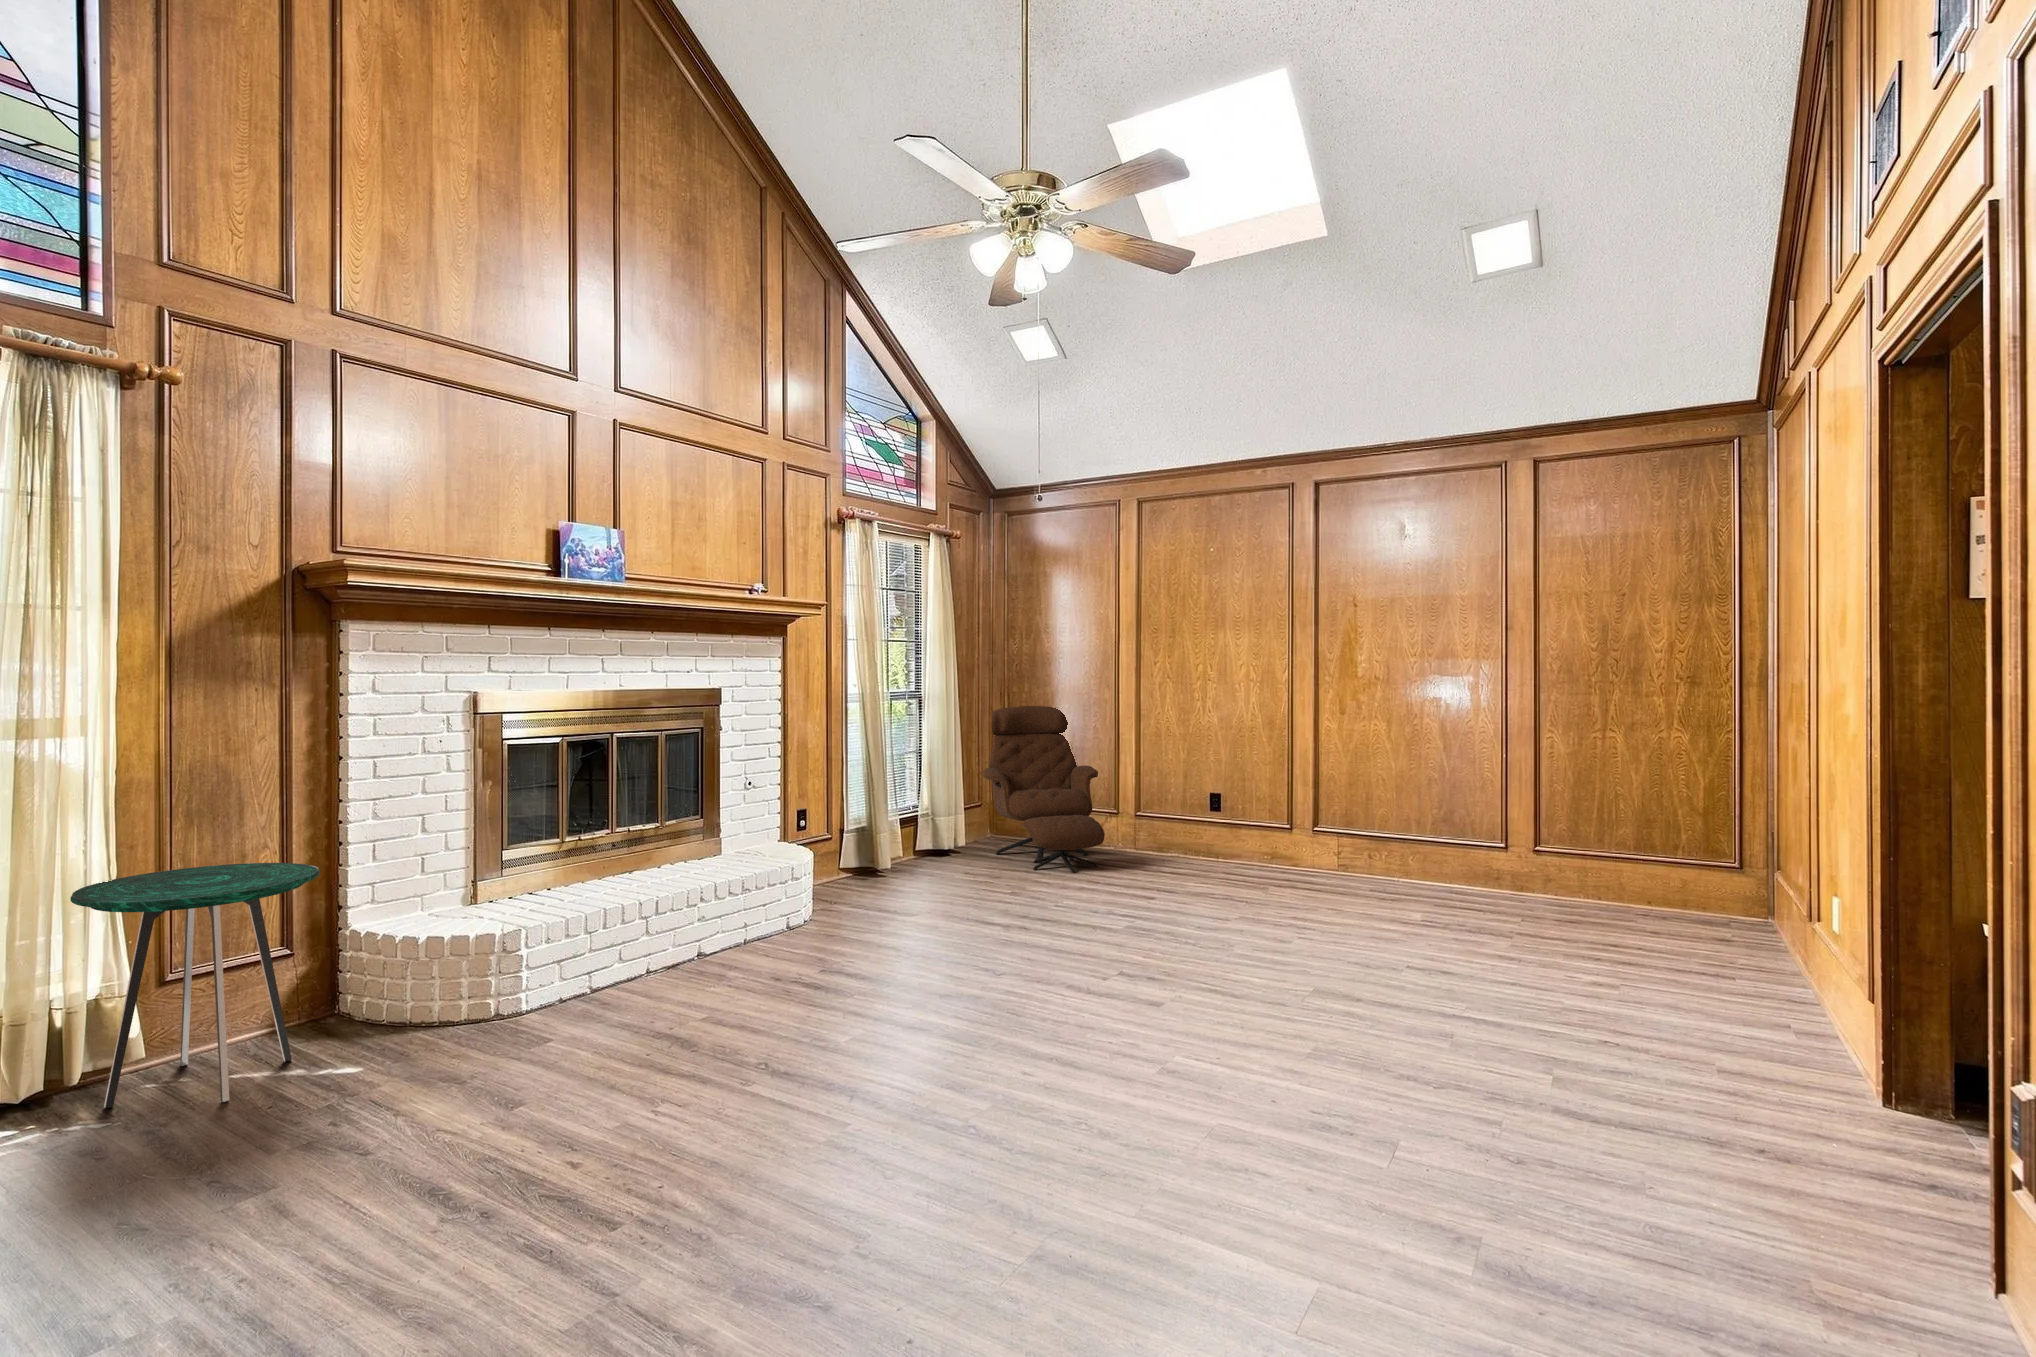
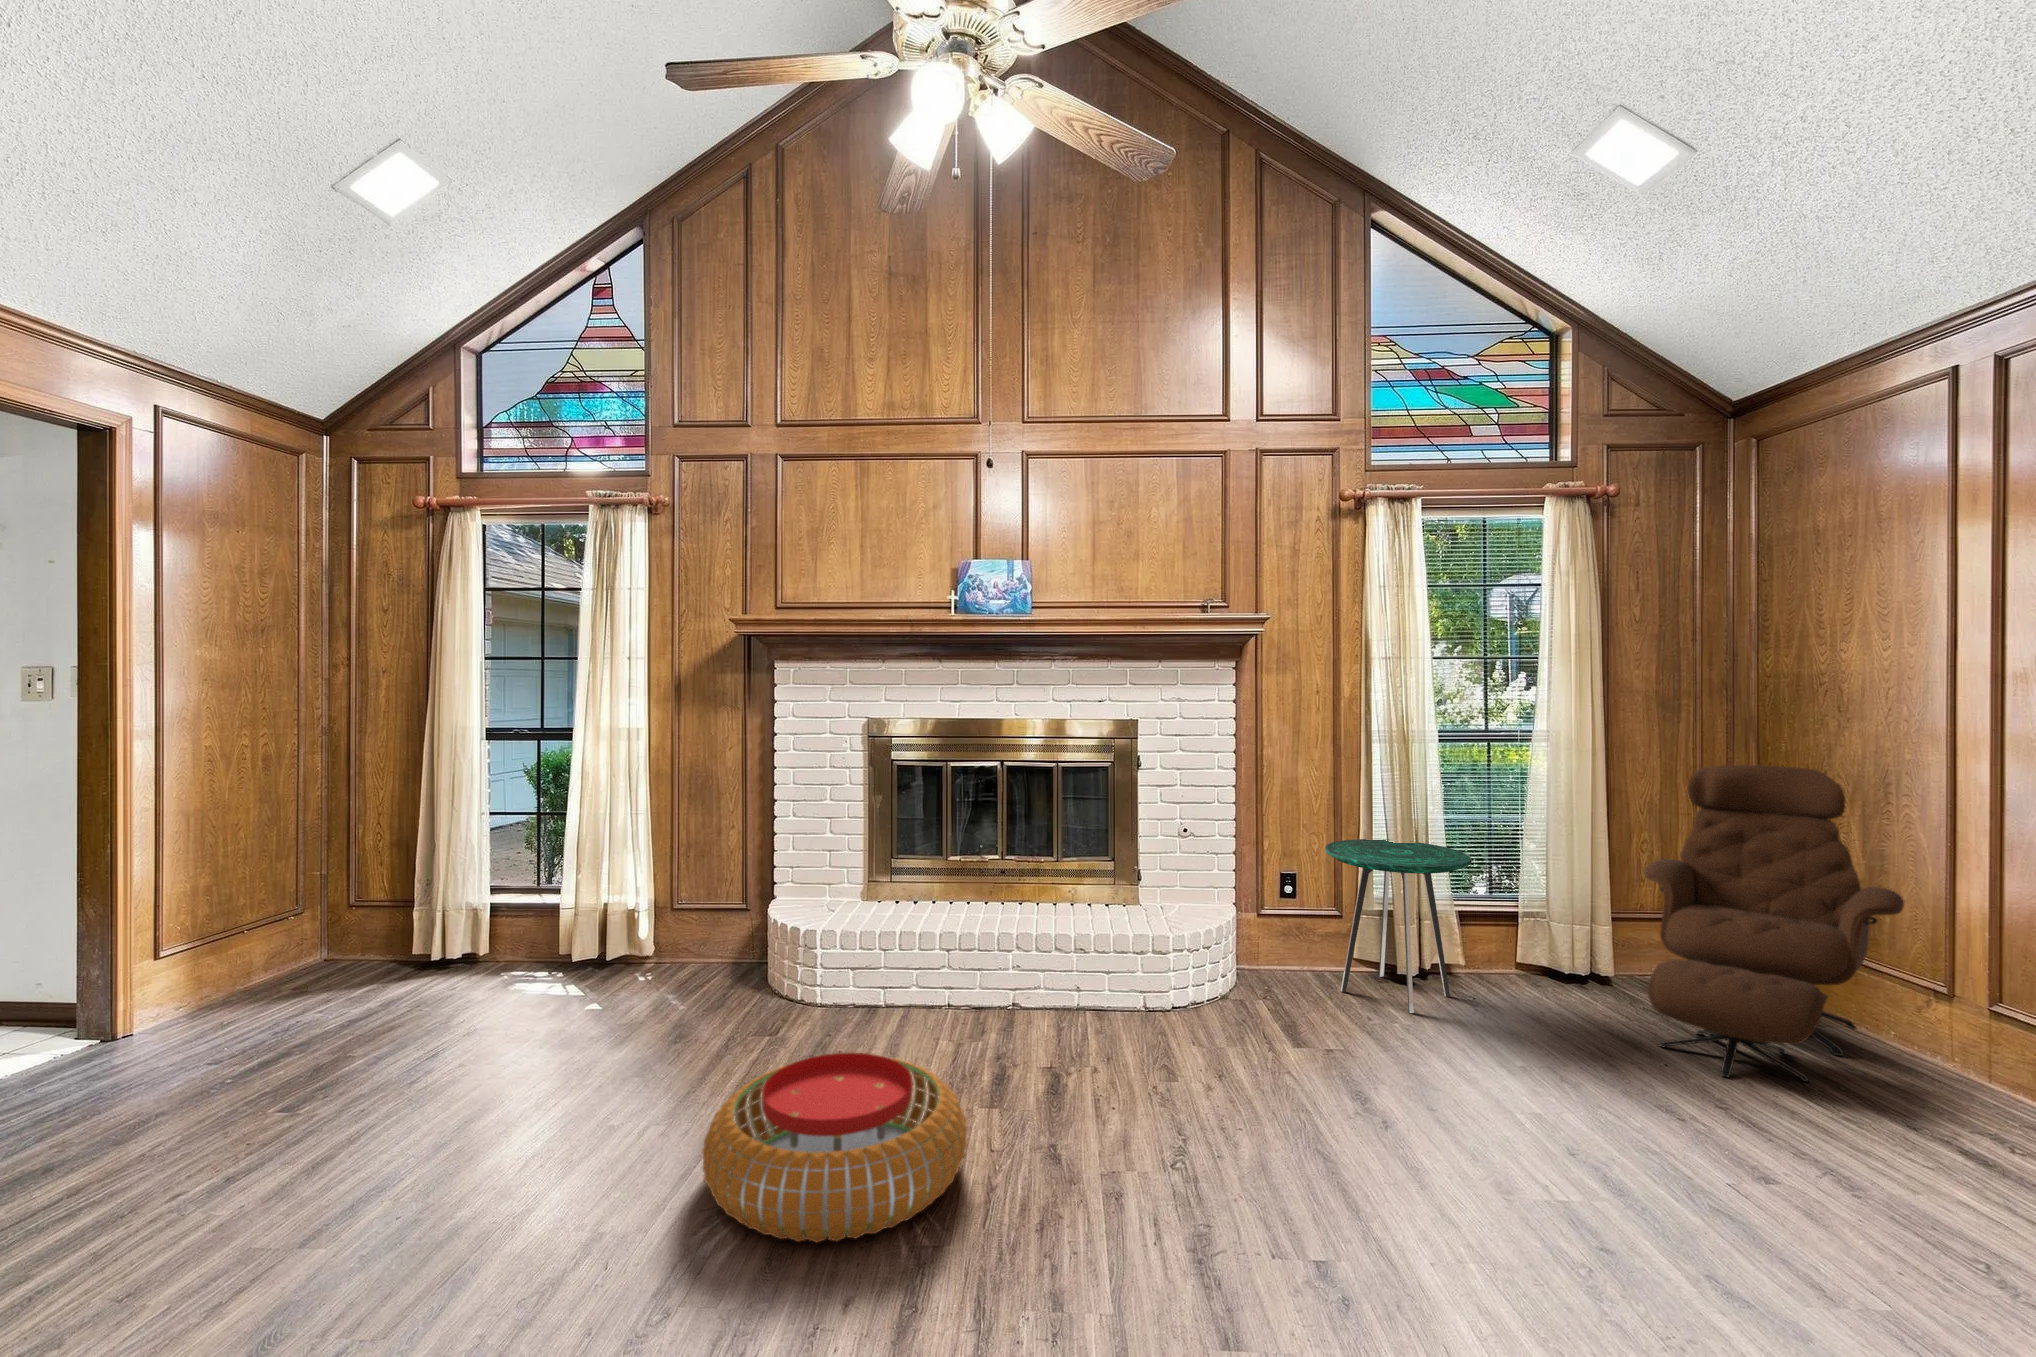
side table: present [70,863,320,1108] -> present [1325,839,1472,1013]
pouf: none [733,954,956,1088] -> present [702,1053,967,1242]

